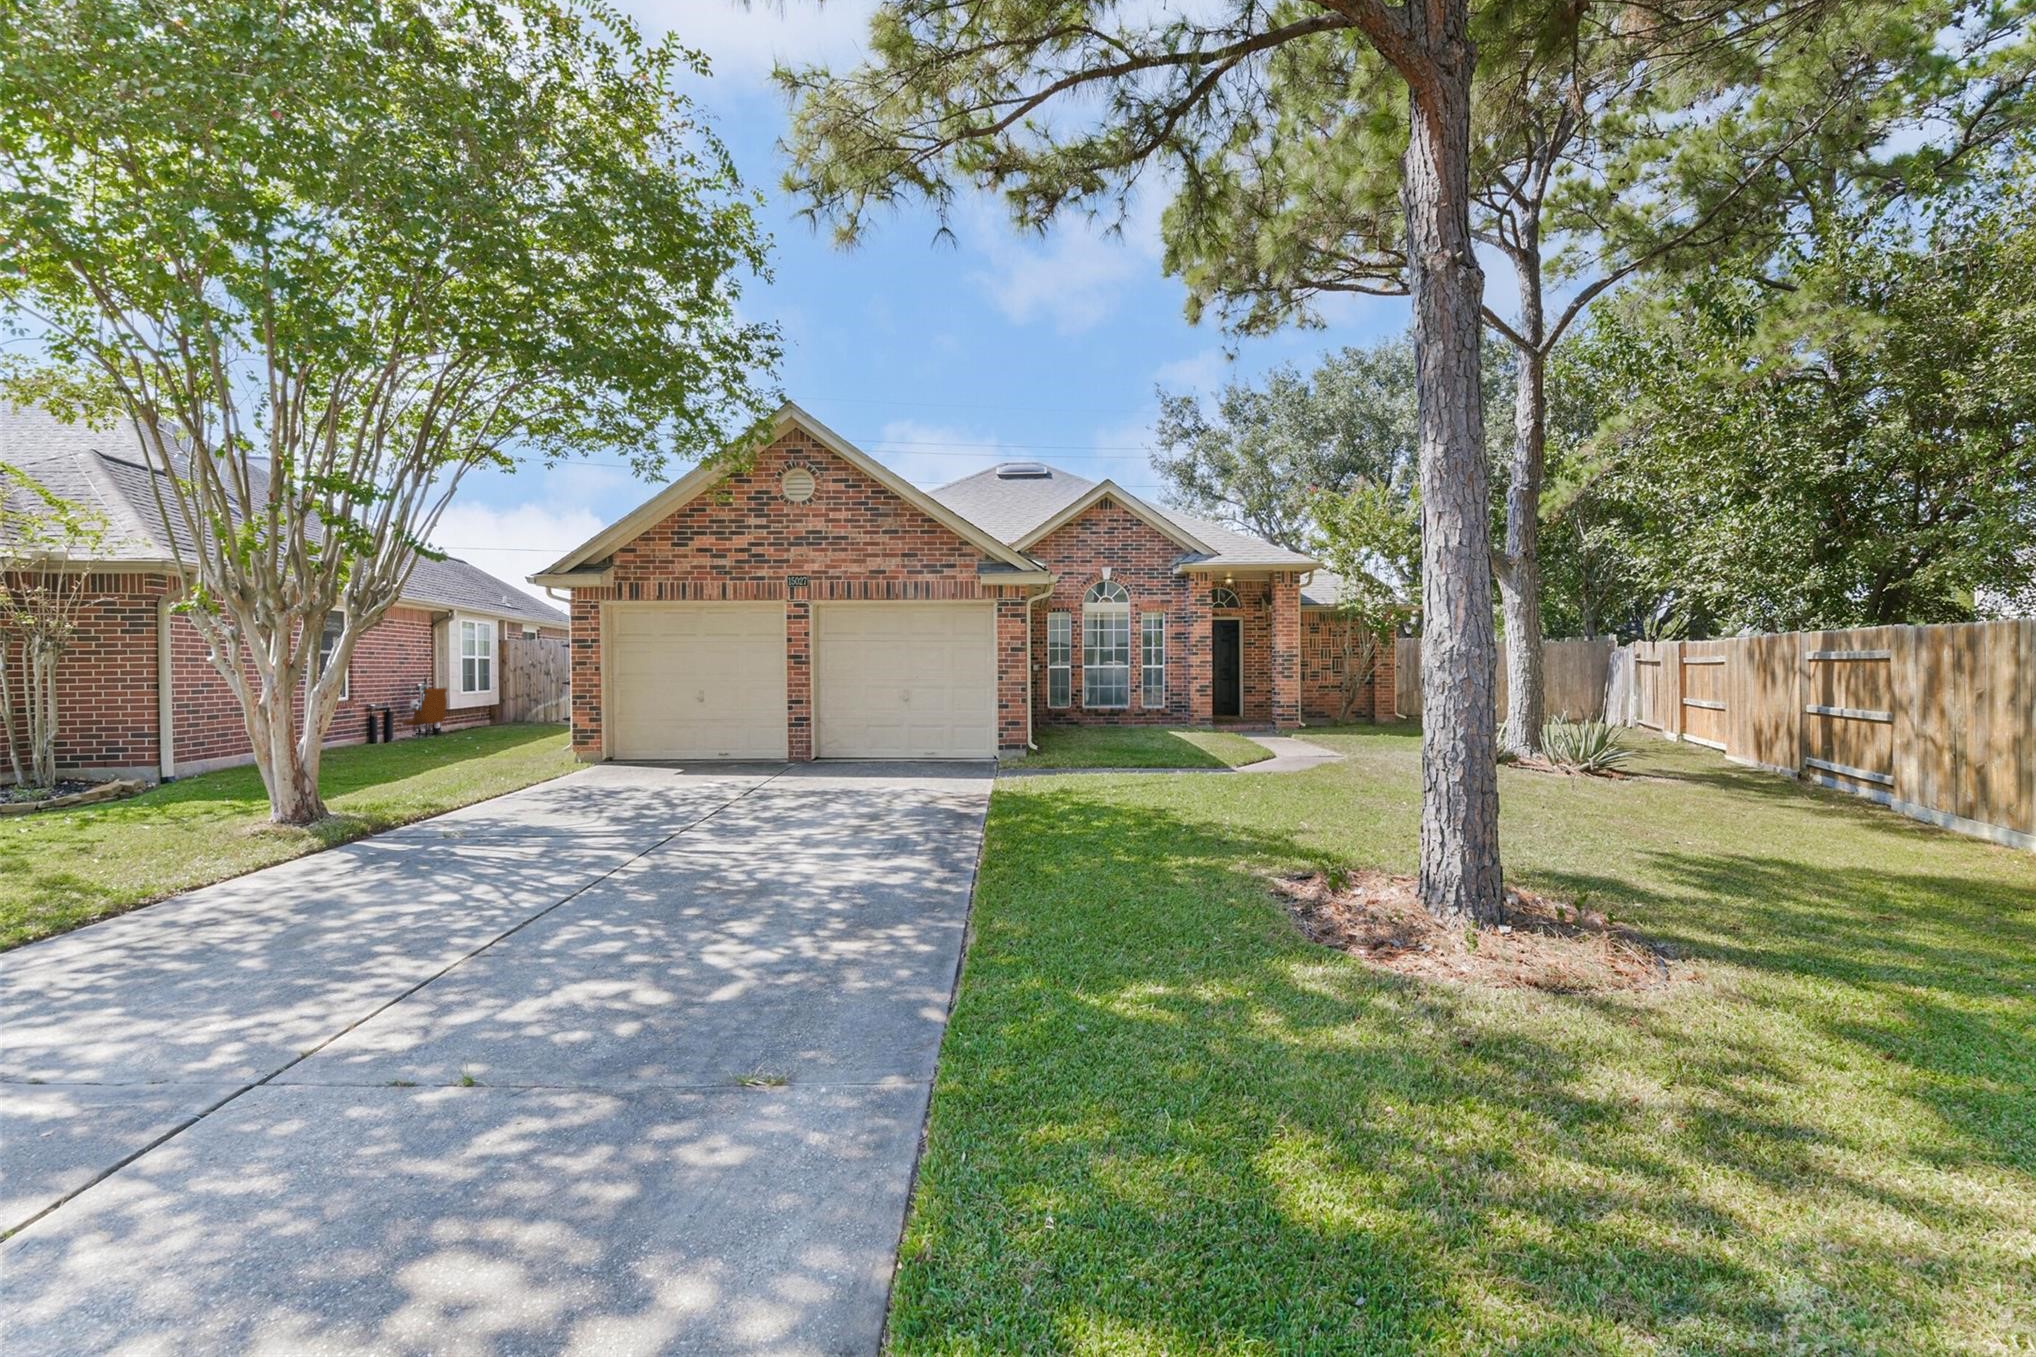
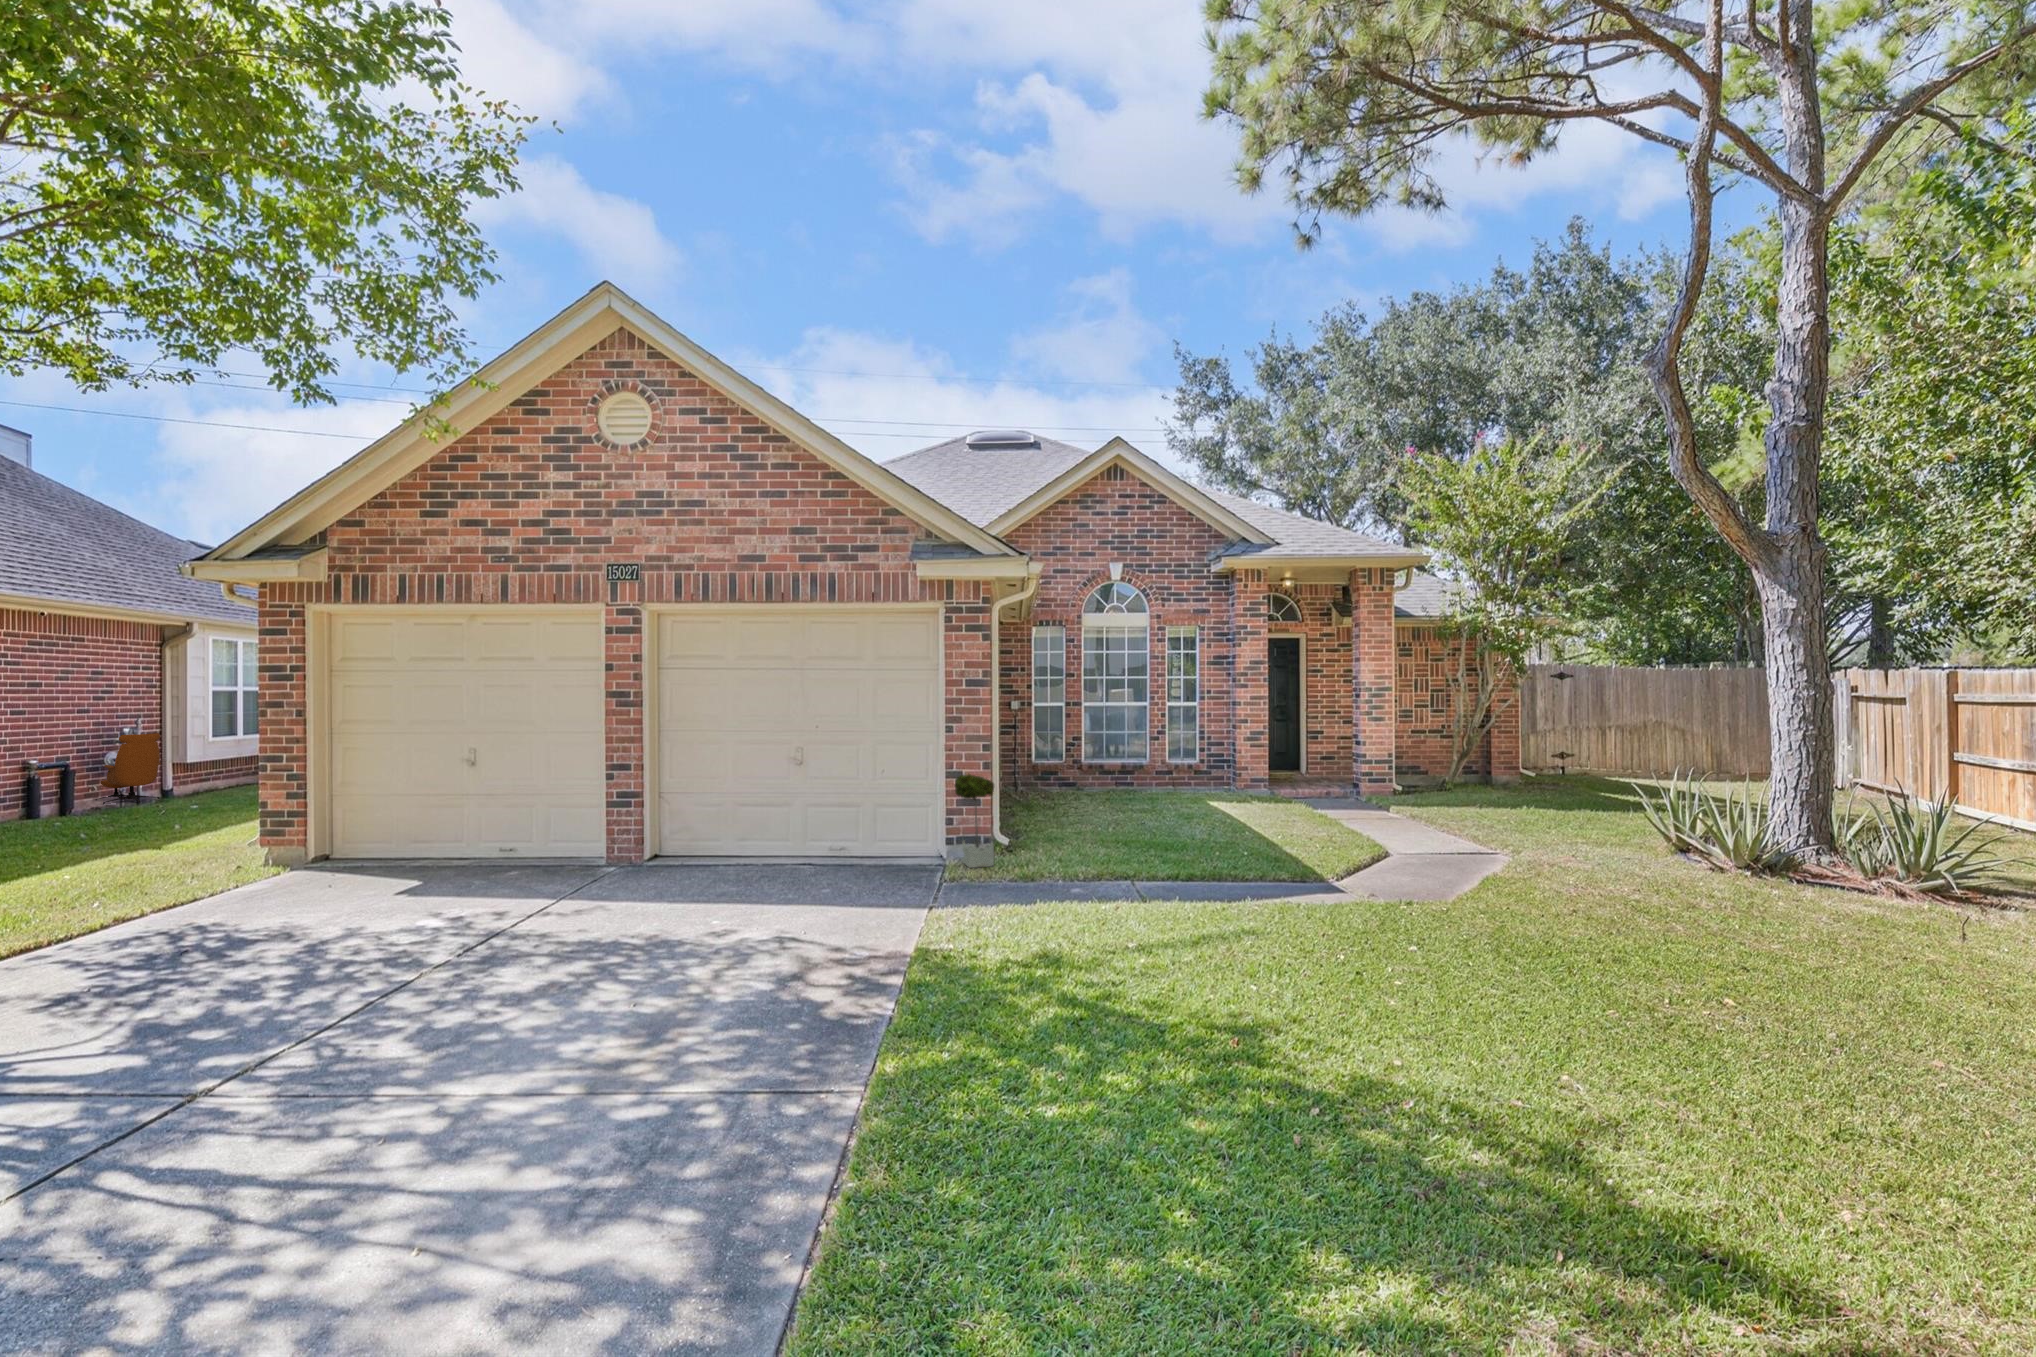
potted tree: none [1003,705,1028,763] -> present [954,774,994,868]

